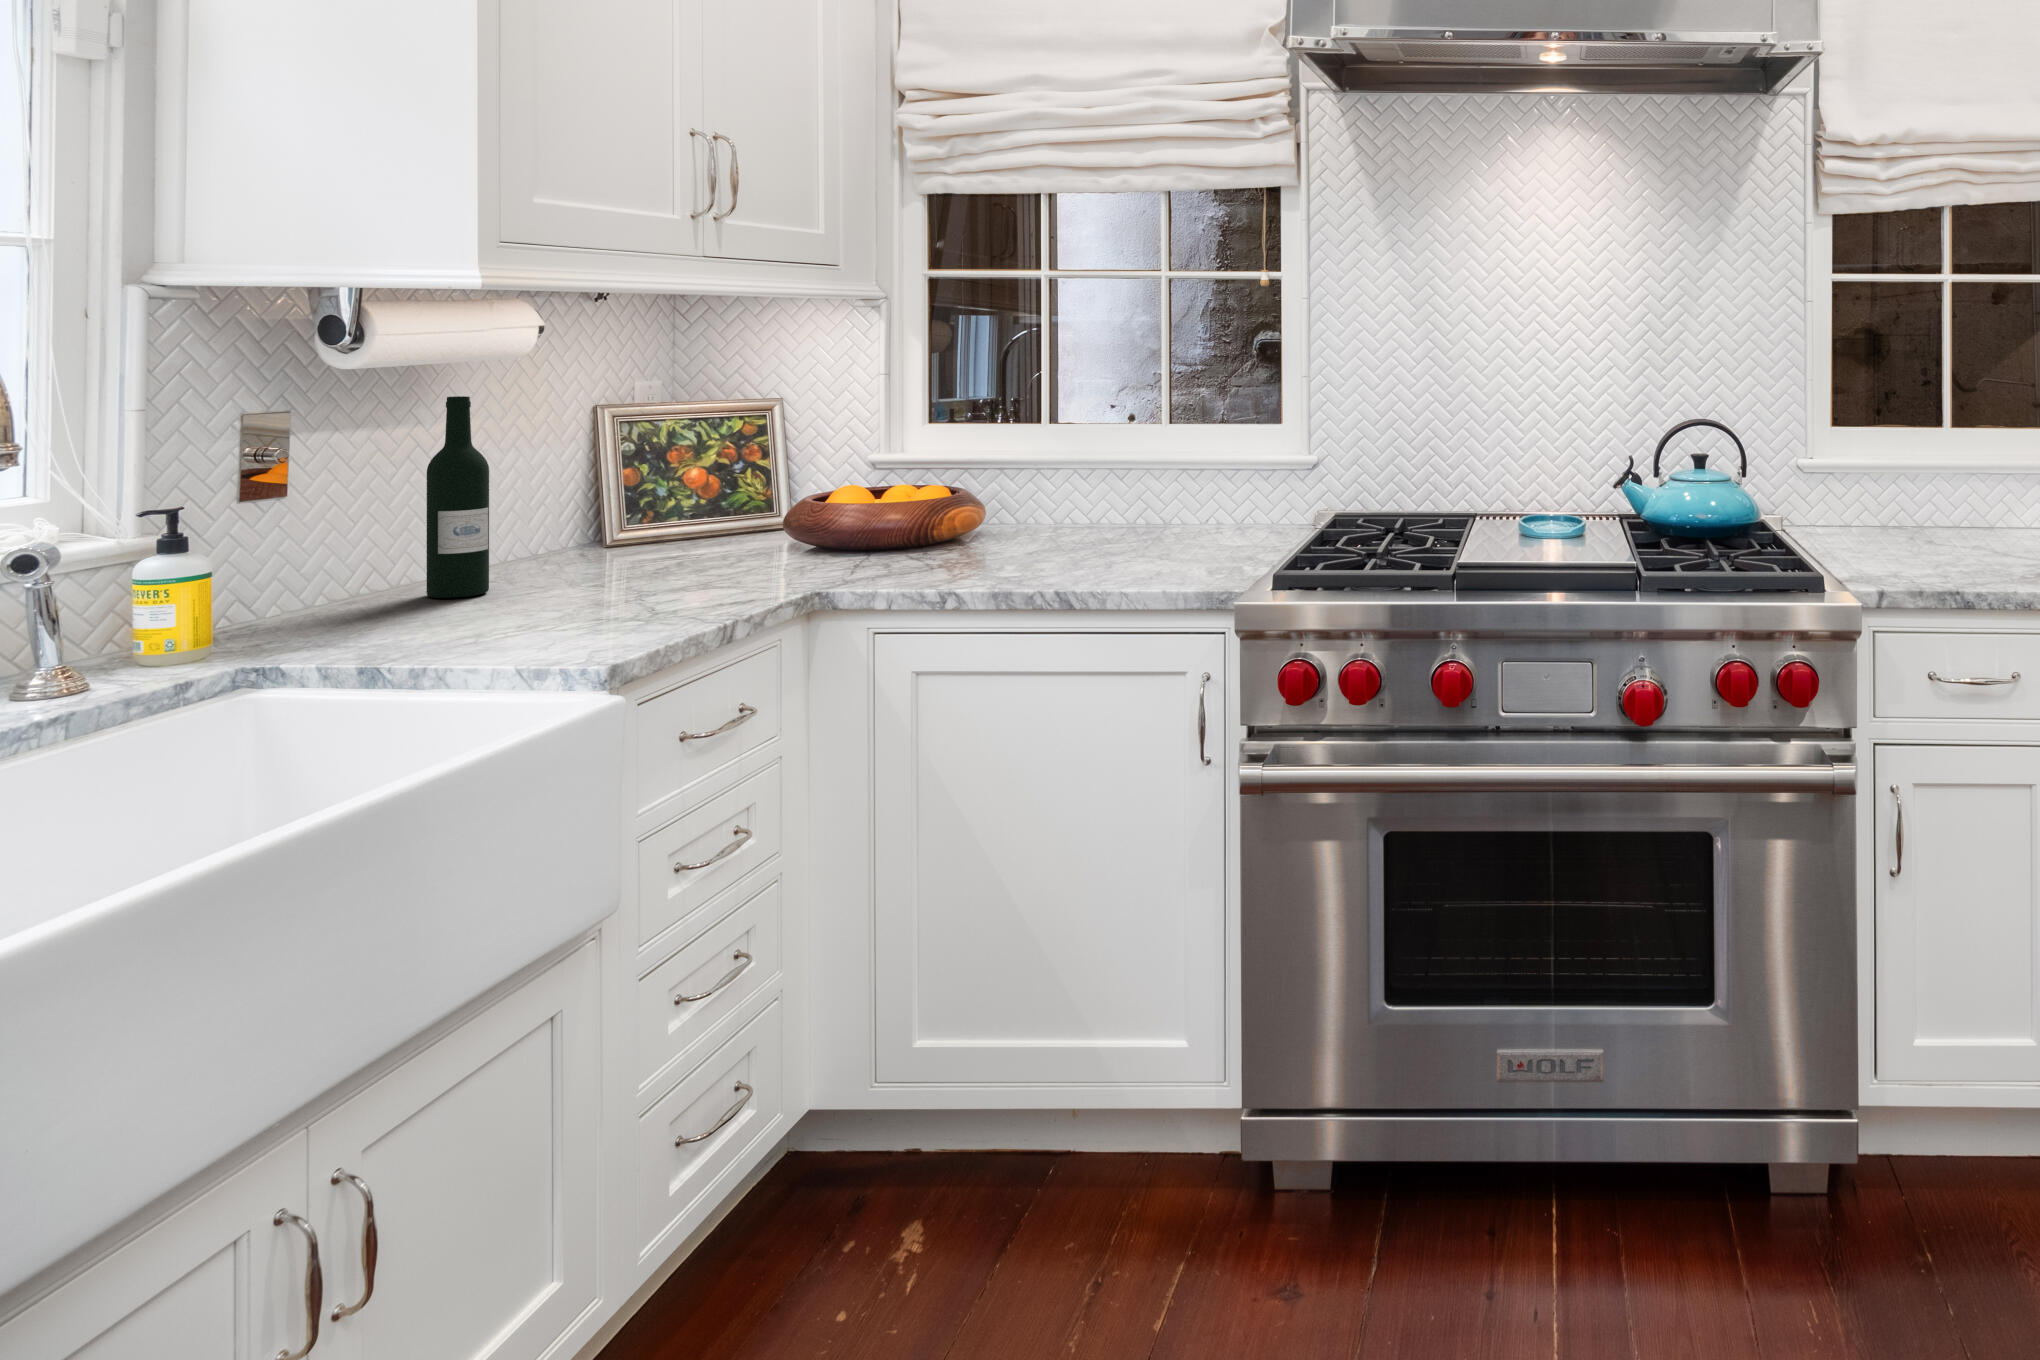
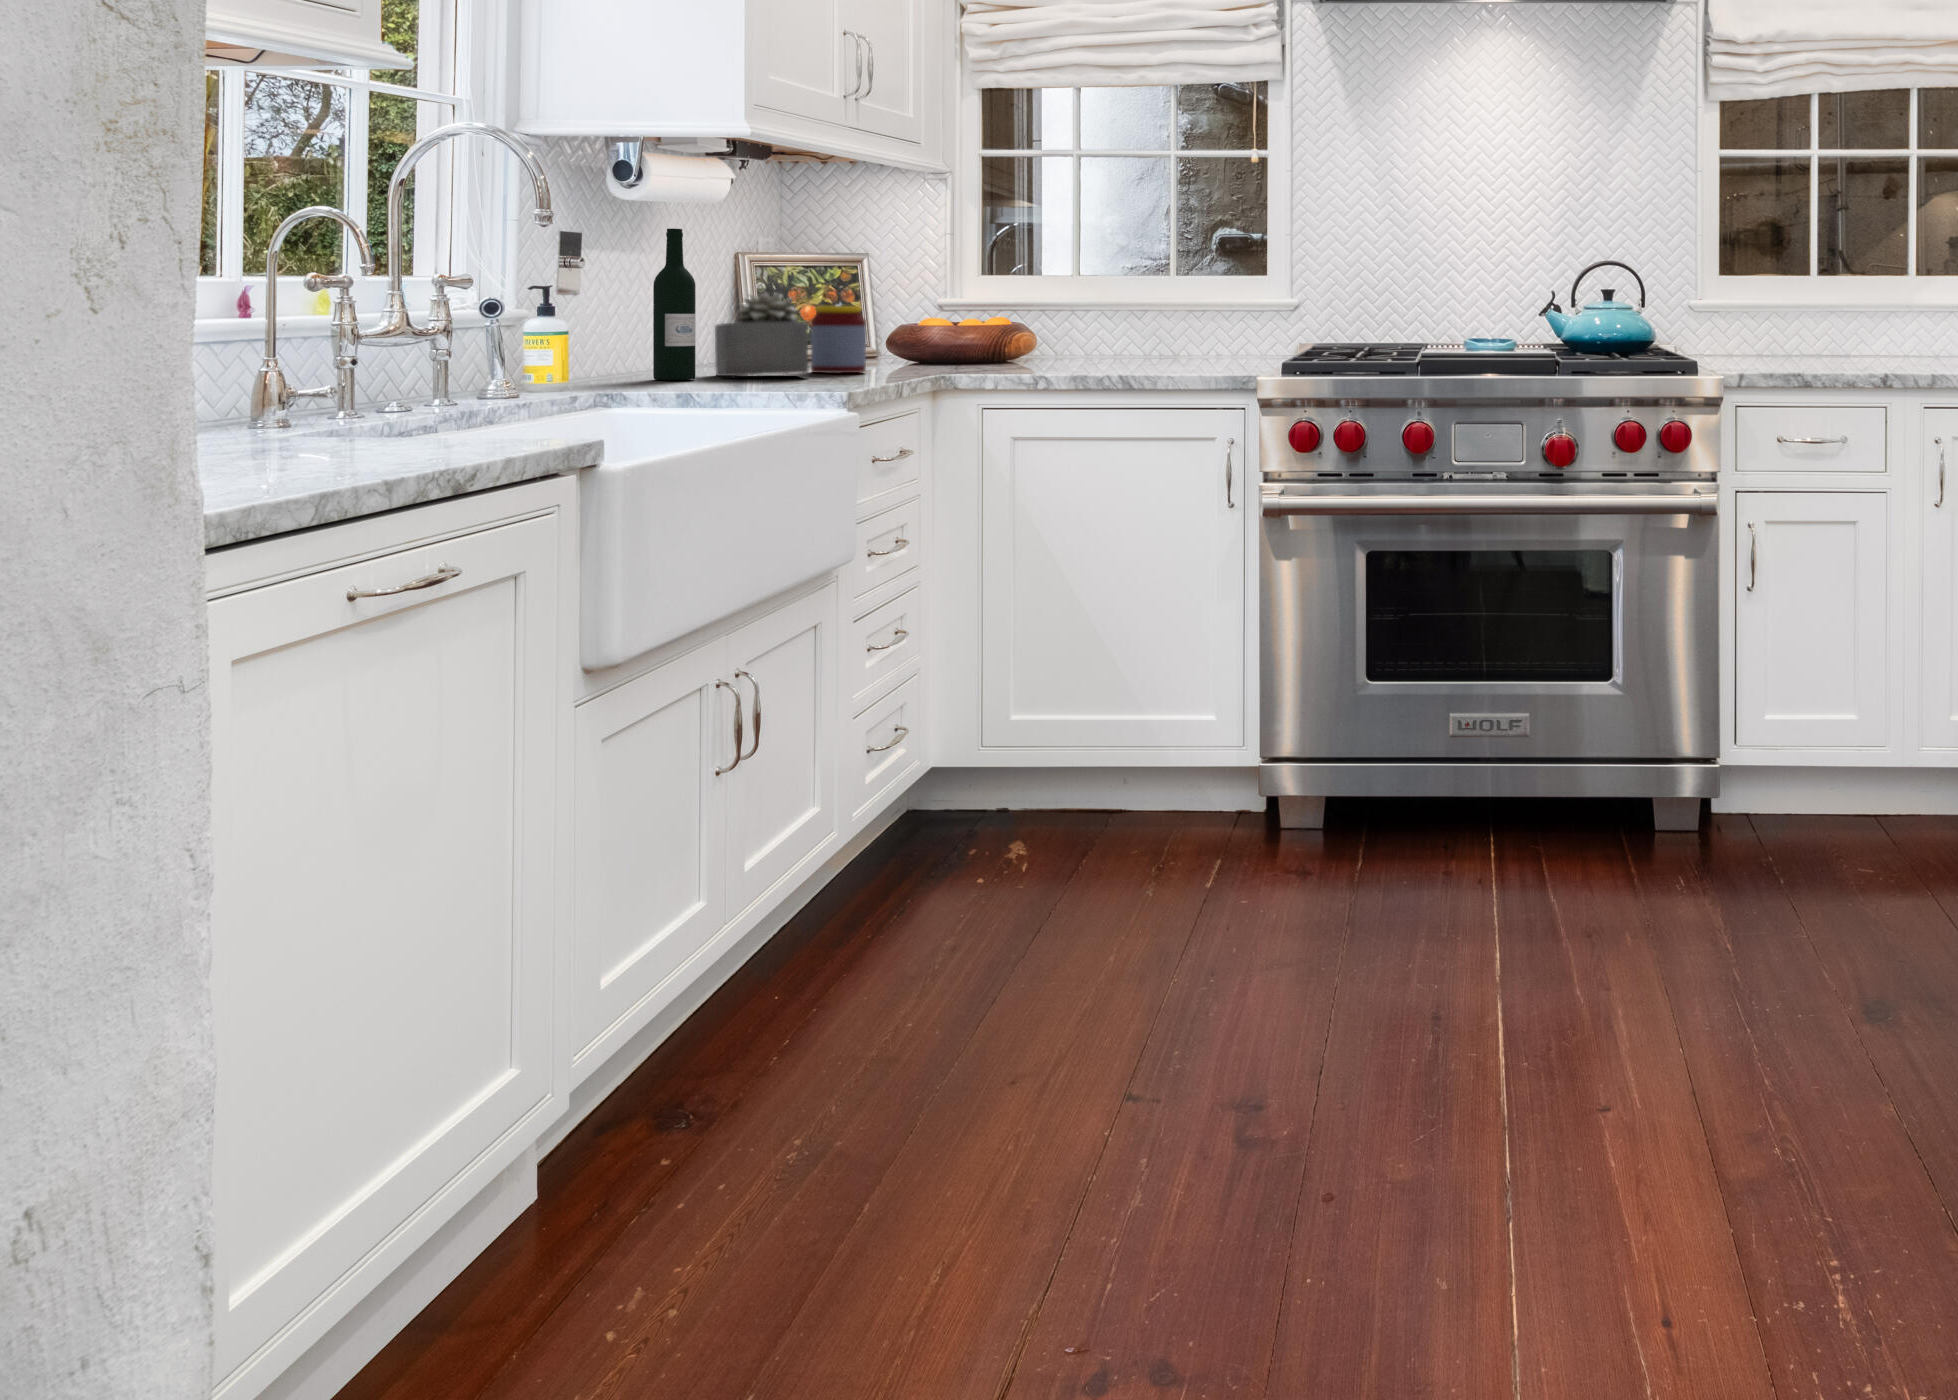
succulent plant: none [538,465,661,583] -> present [715,293,808,376]
jar: none [690,470,764,560] -> present [811,306,866,373]

